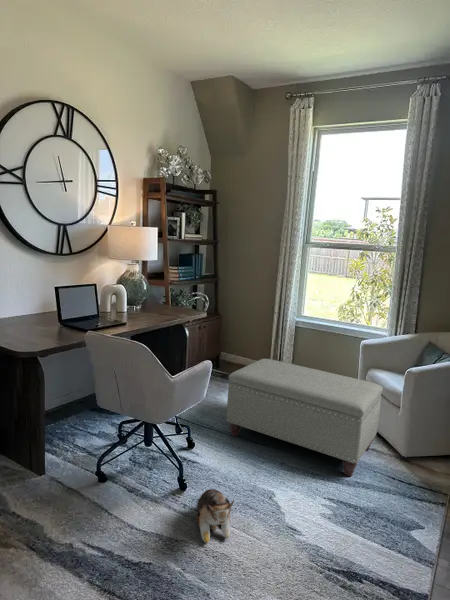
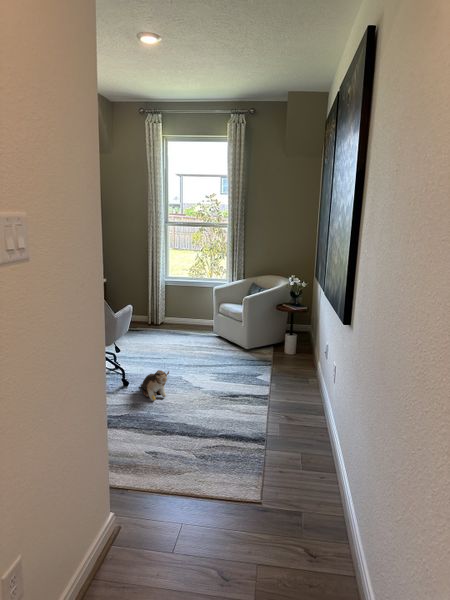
ottoman: present [227,359,383,476] -> none [136,305,232,363]

